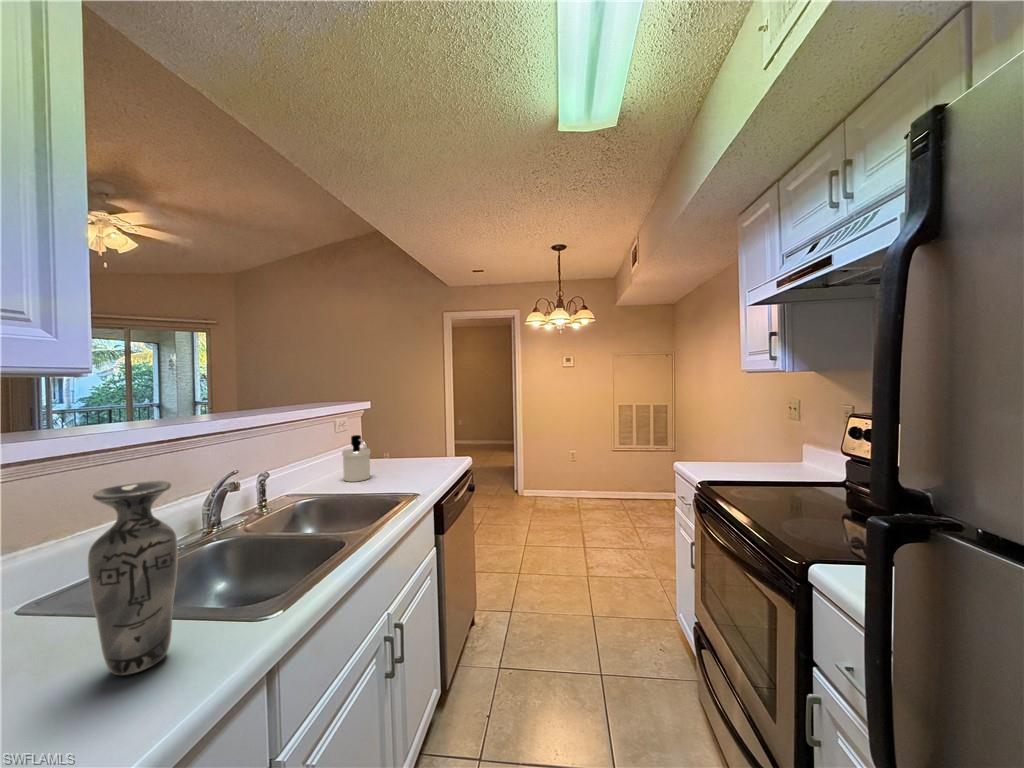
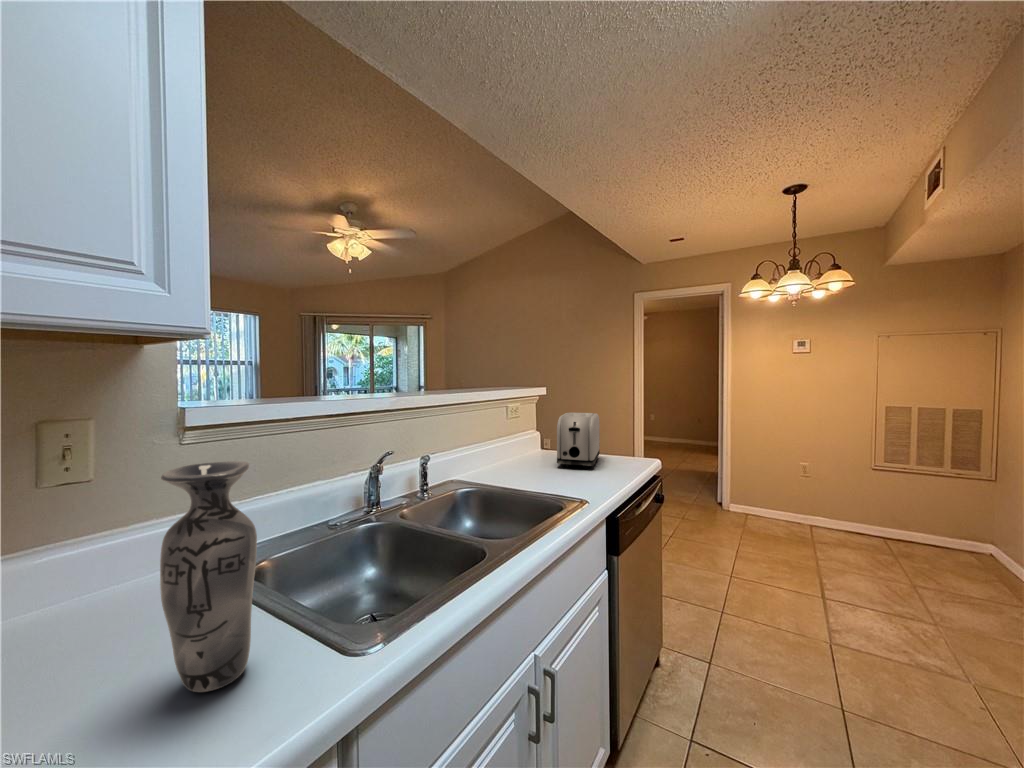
toaster: none [386,422,422,471] -> present [557,413,600,469]
soap dispenser: present [342,435,371,482] -> none [509,423,539,475]

